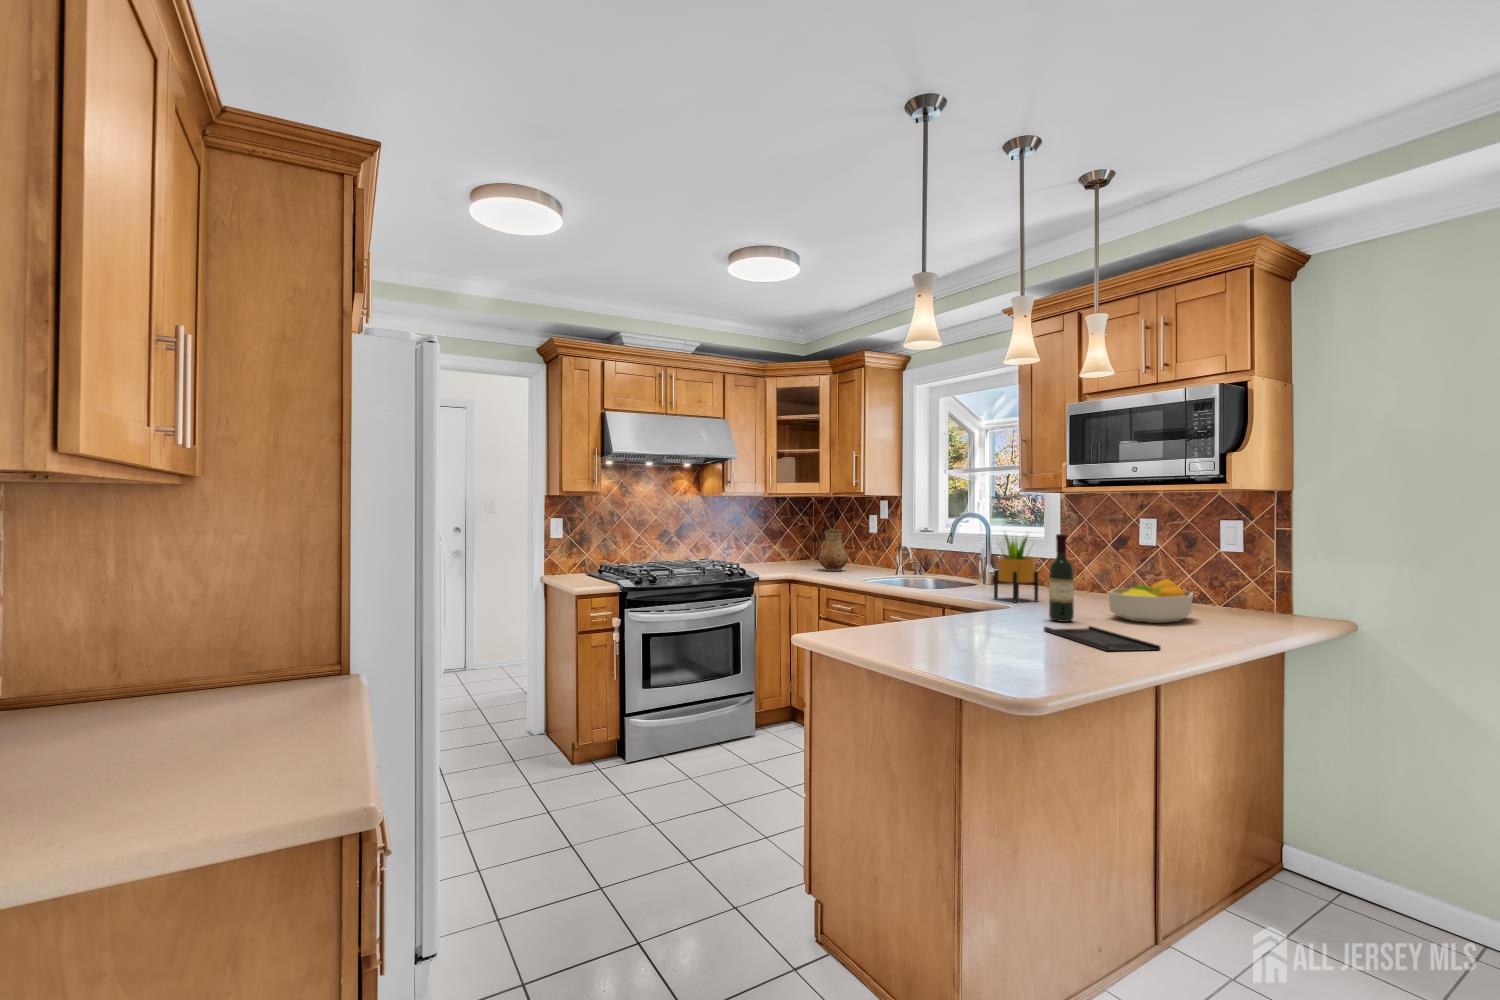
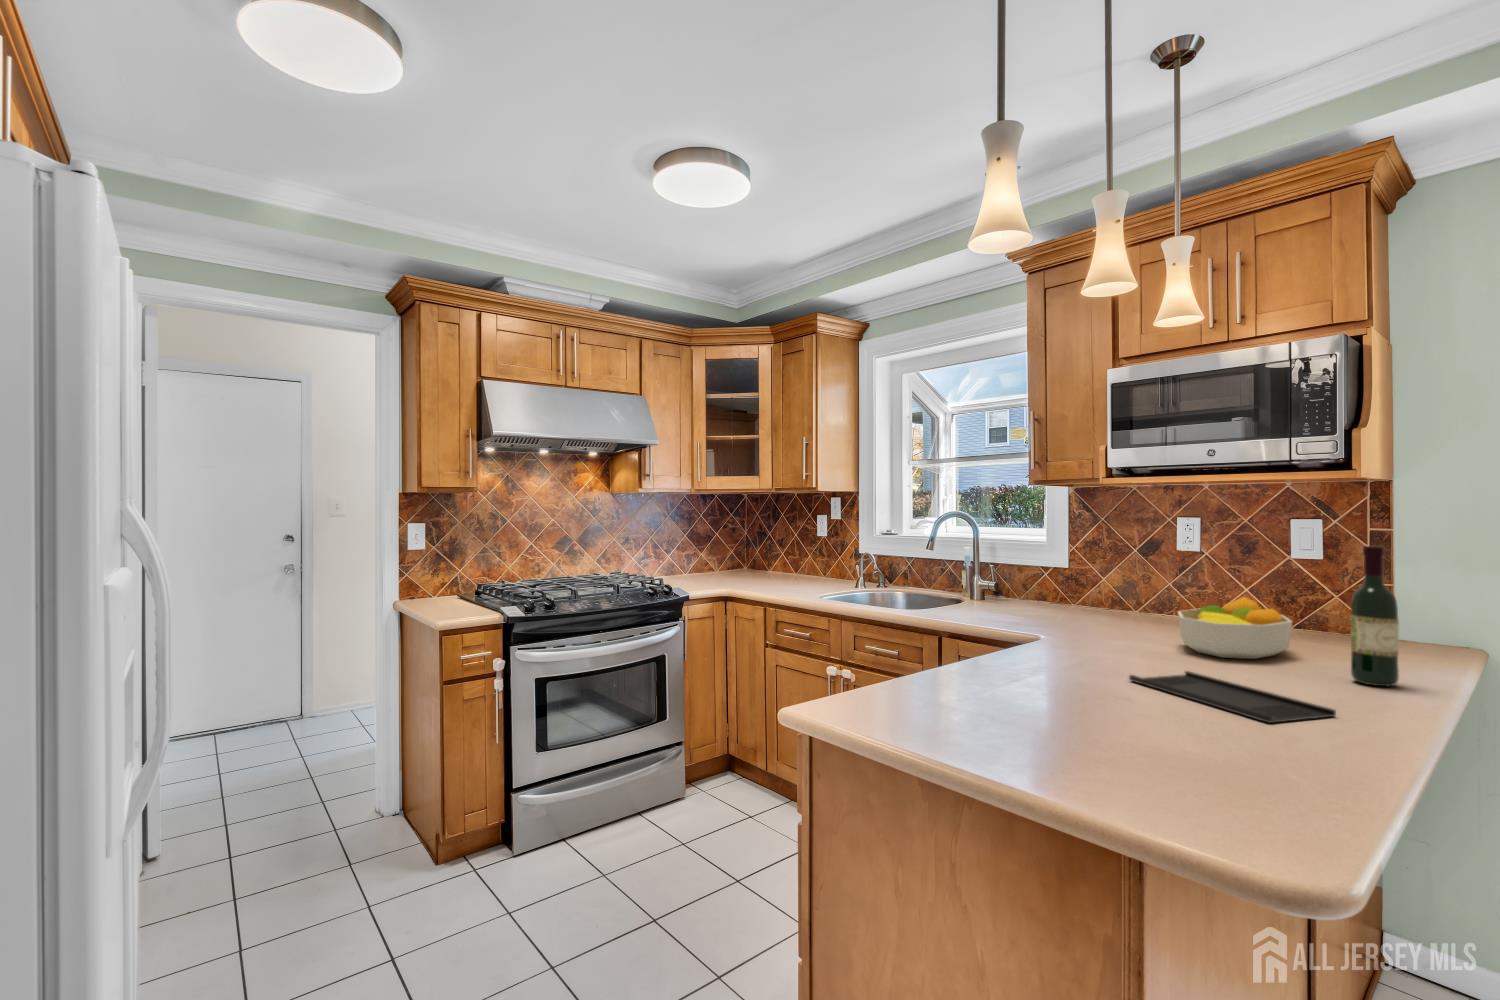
ceramic pitcher: present [819,530,848,571] -> none [759,534,794,585]
potted plant: present [994,534,1038,602] -> none [1004,532,1062,629]
wine bottle: present [1049,534,1074,622] -> present [1350,546,1399,686]

